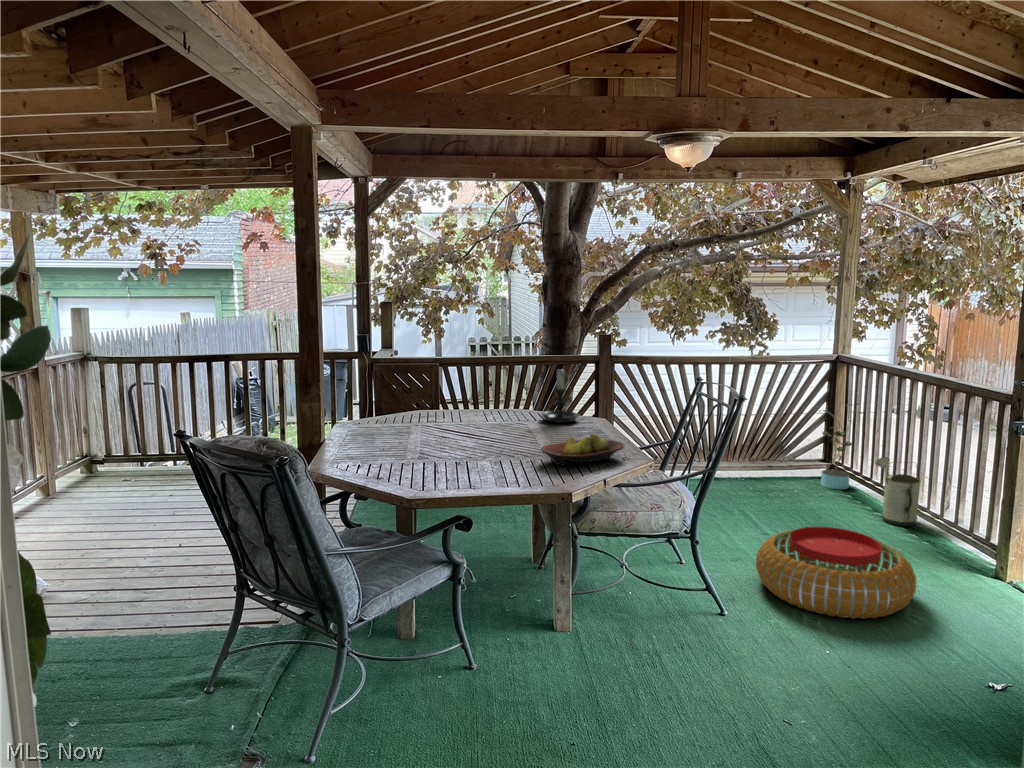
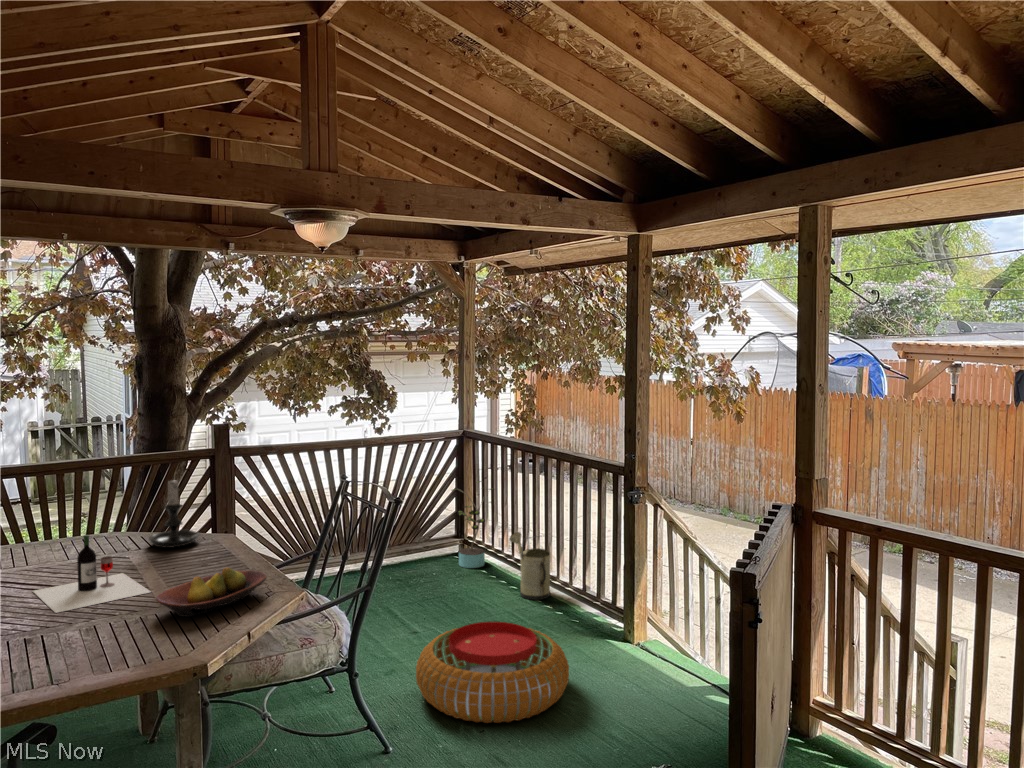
wine bottle: none [462,400,539,451] -> present [33,535,150,613]

